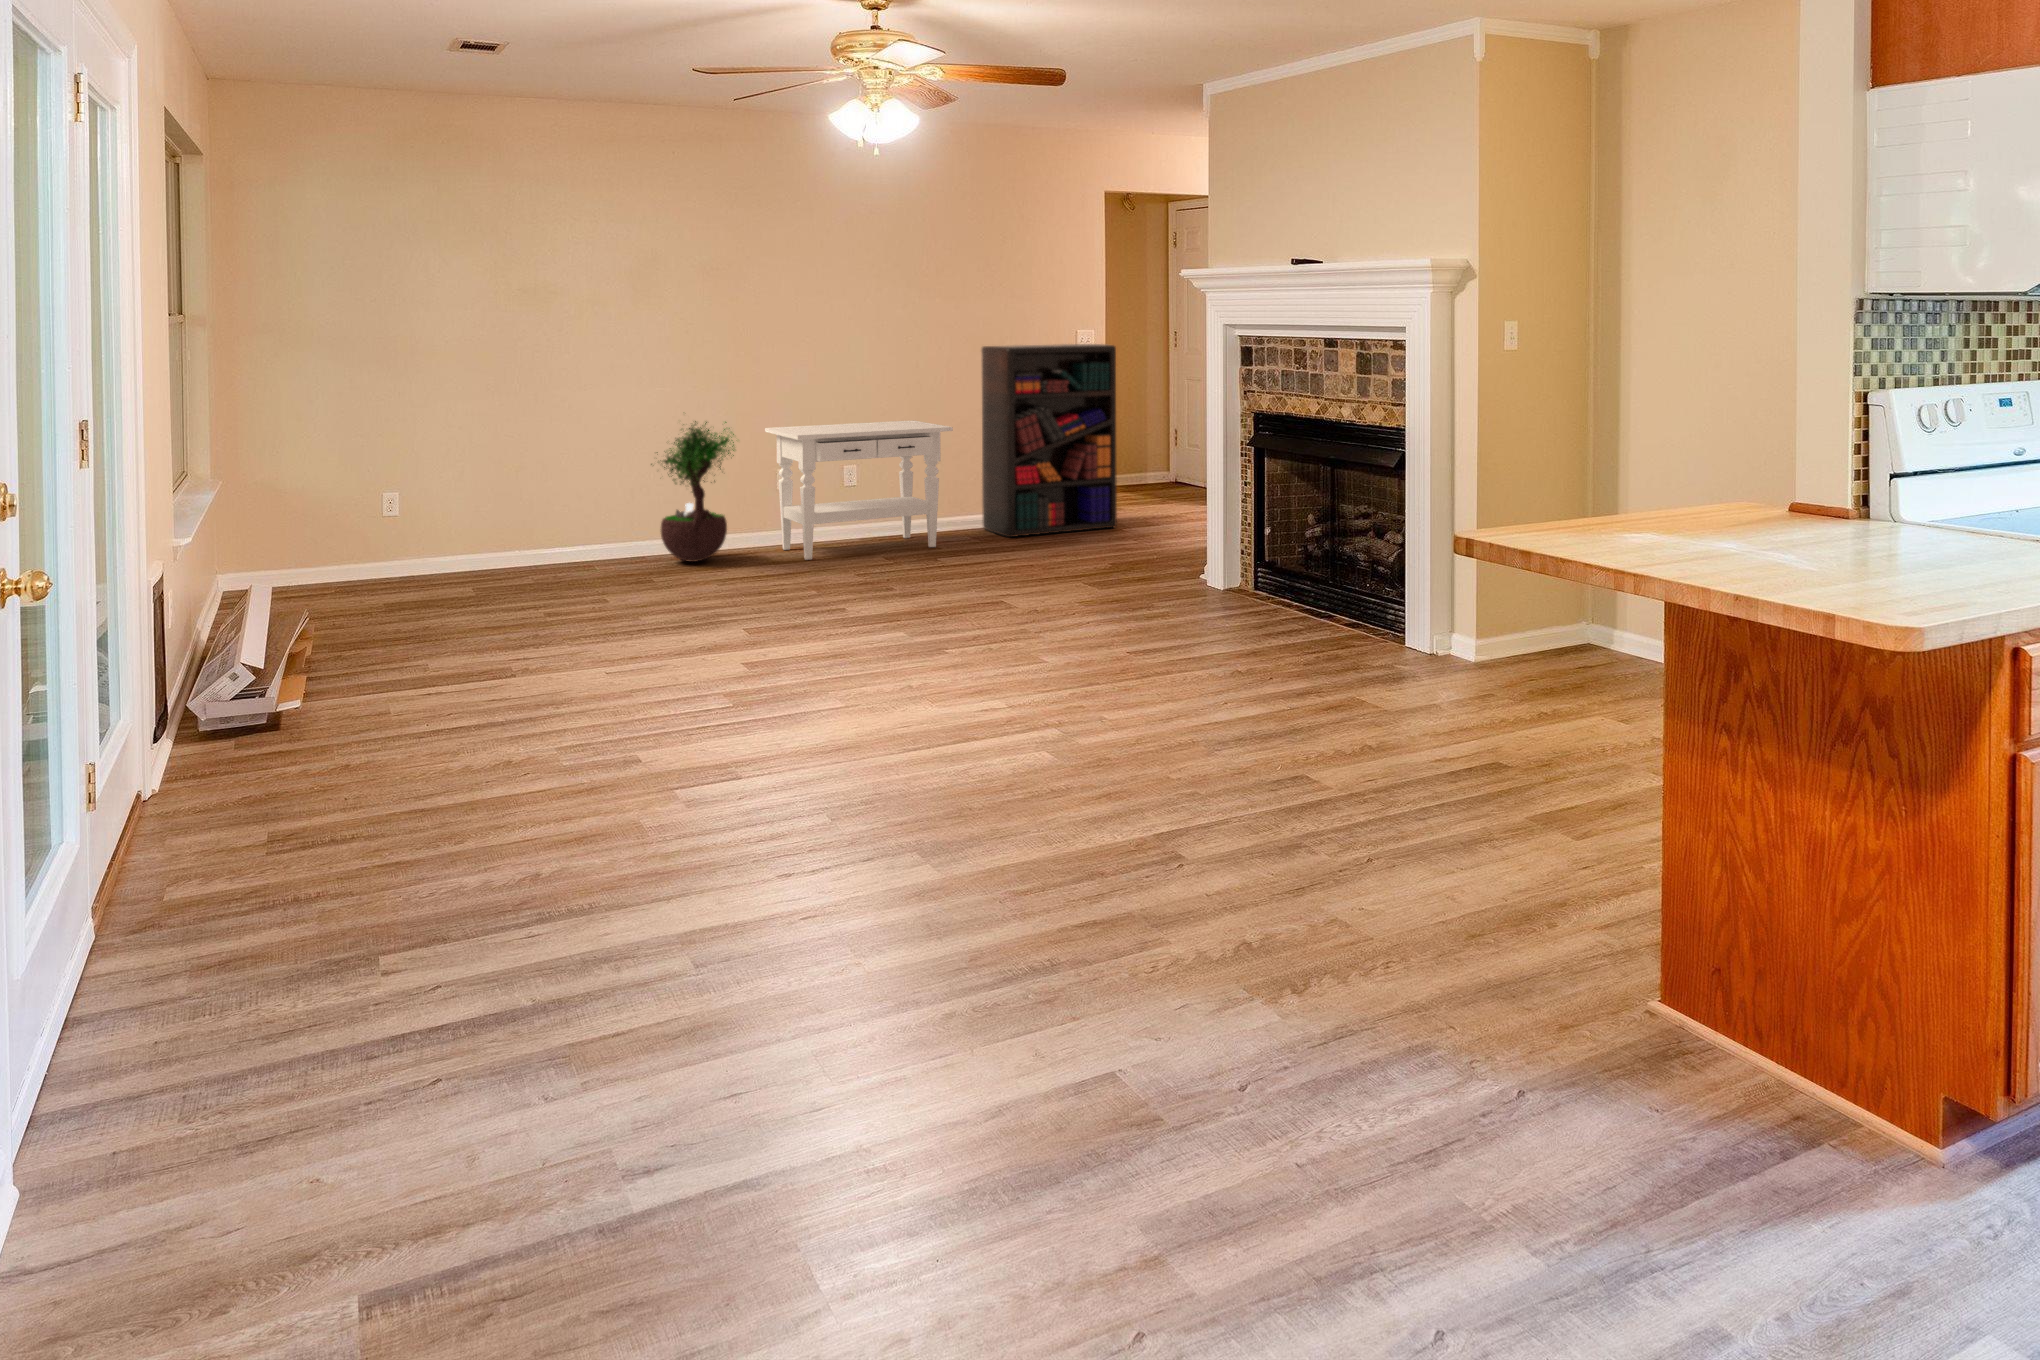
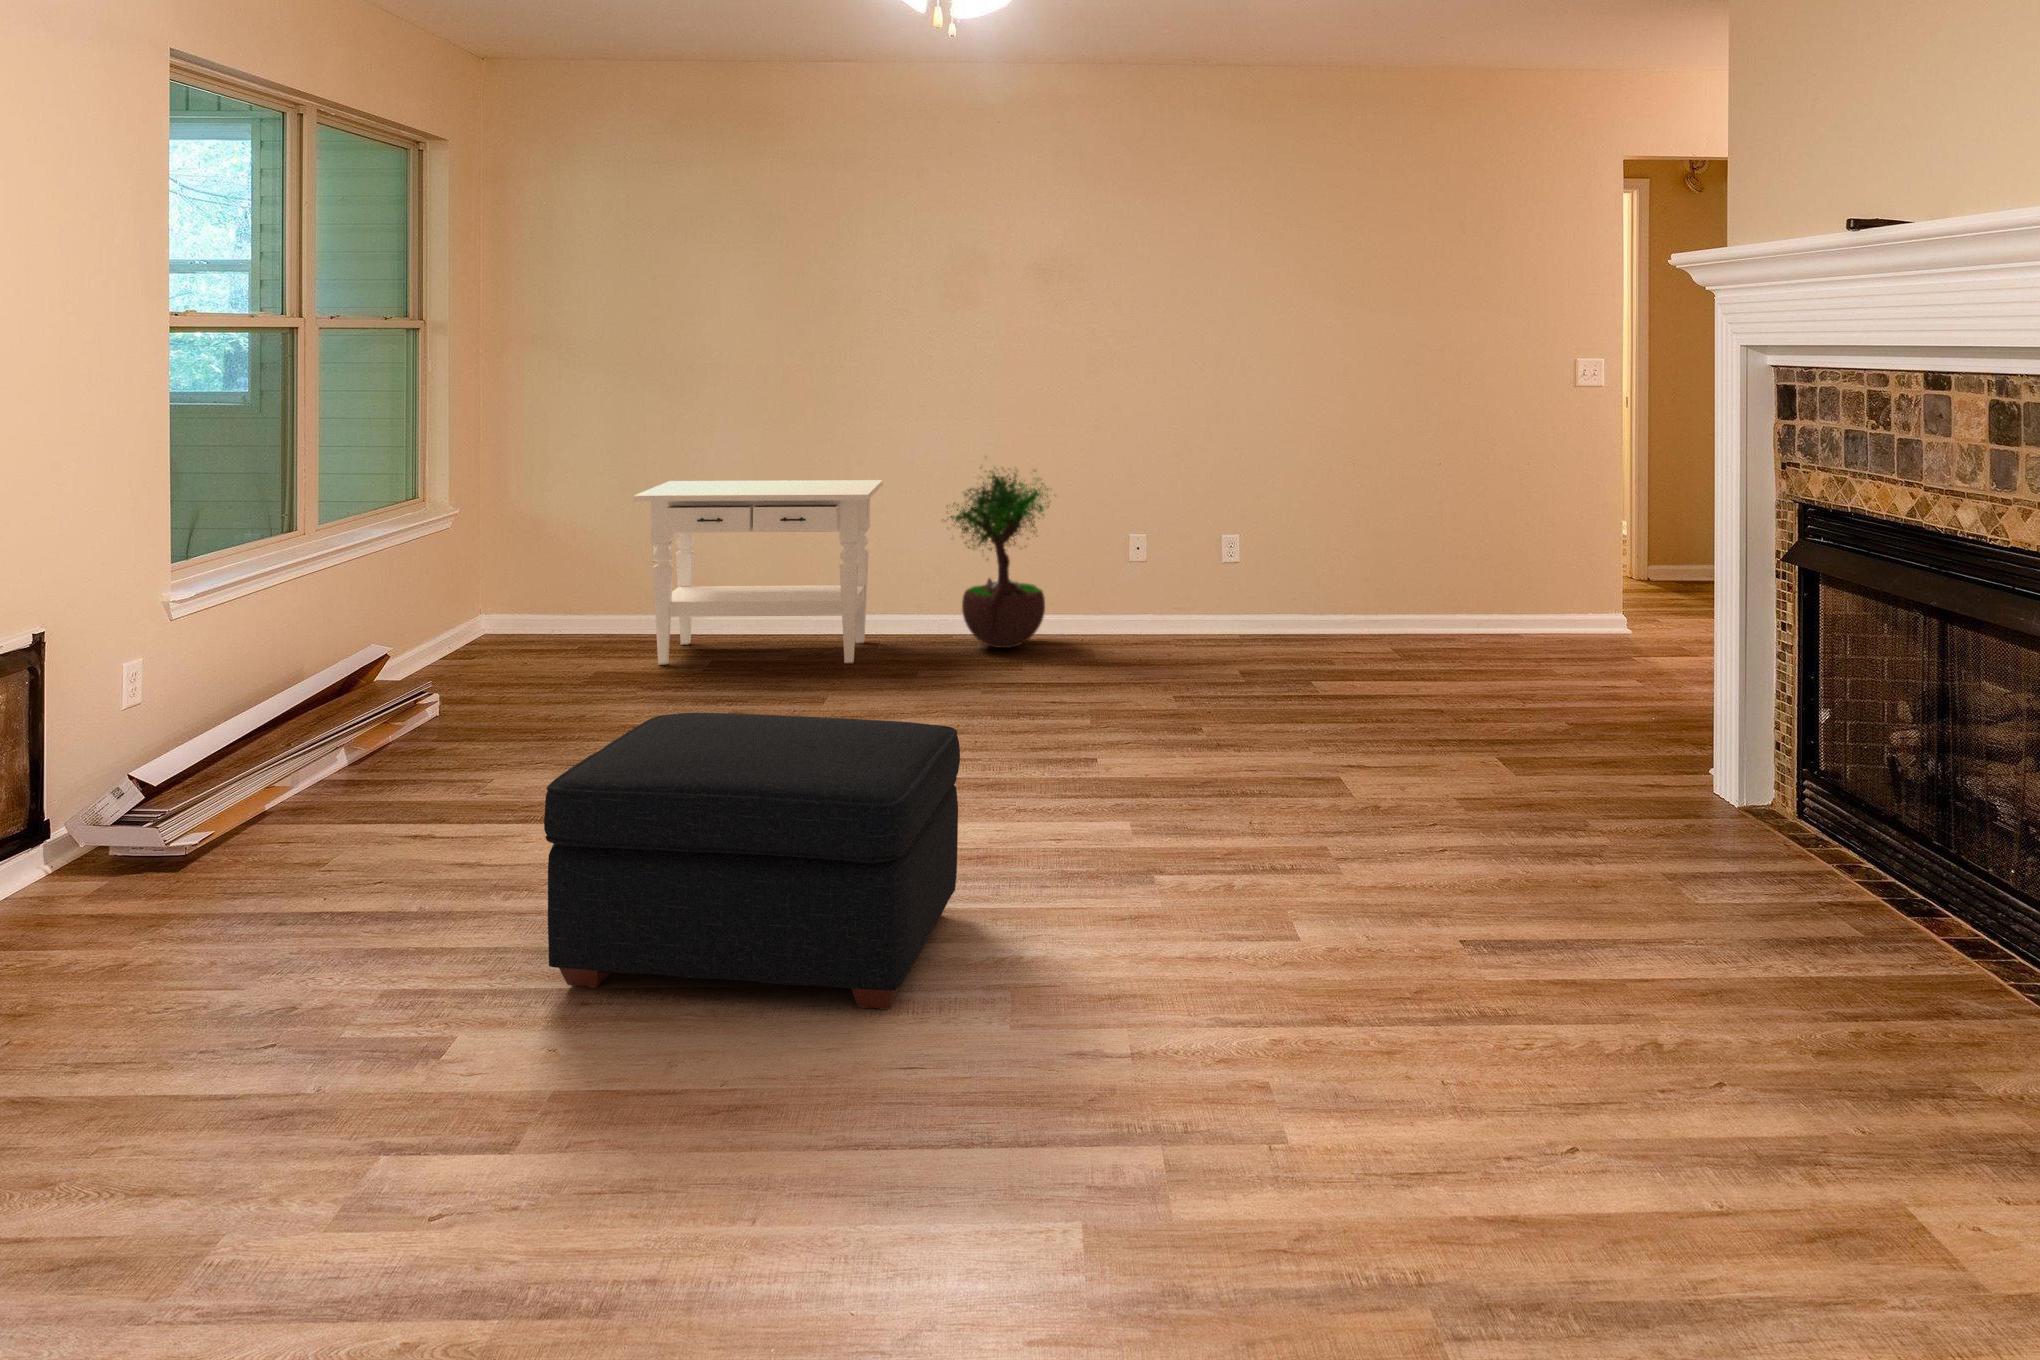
bookshelf: present [981,344,1117,537] -> none [1419,377,1622,653]
side table: present [765,420,953,560] -> present [634,480,883,665]
ottoman: none [642,566,875,733] -> present [544,713,960,1009]

